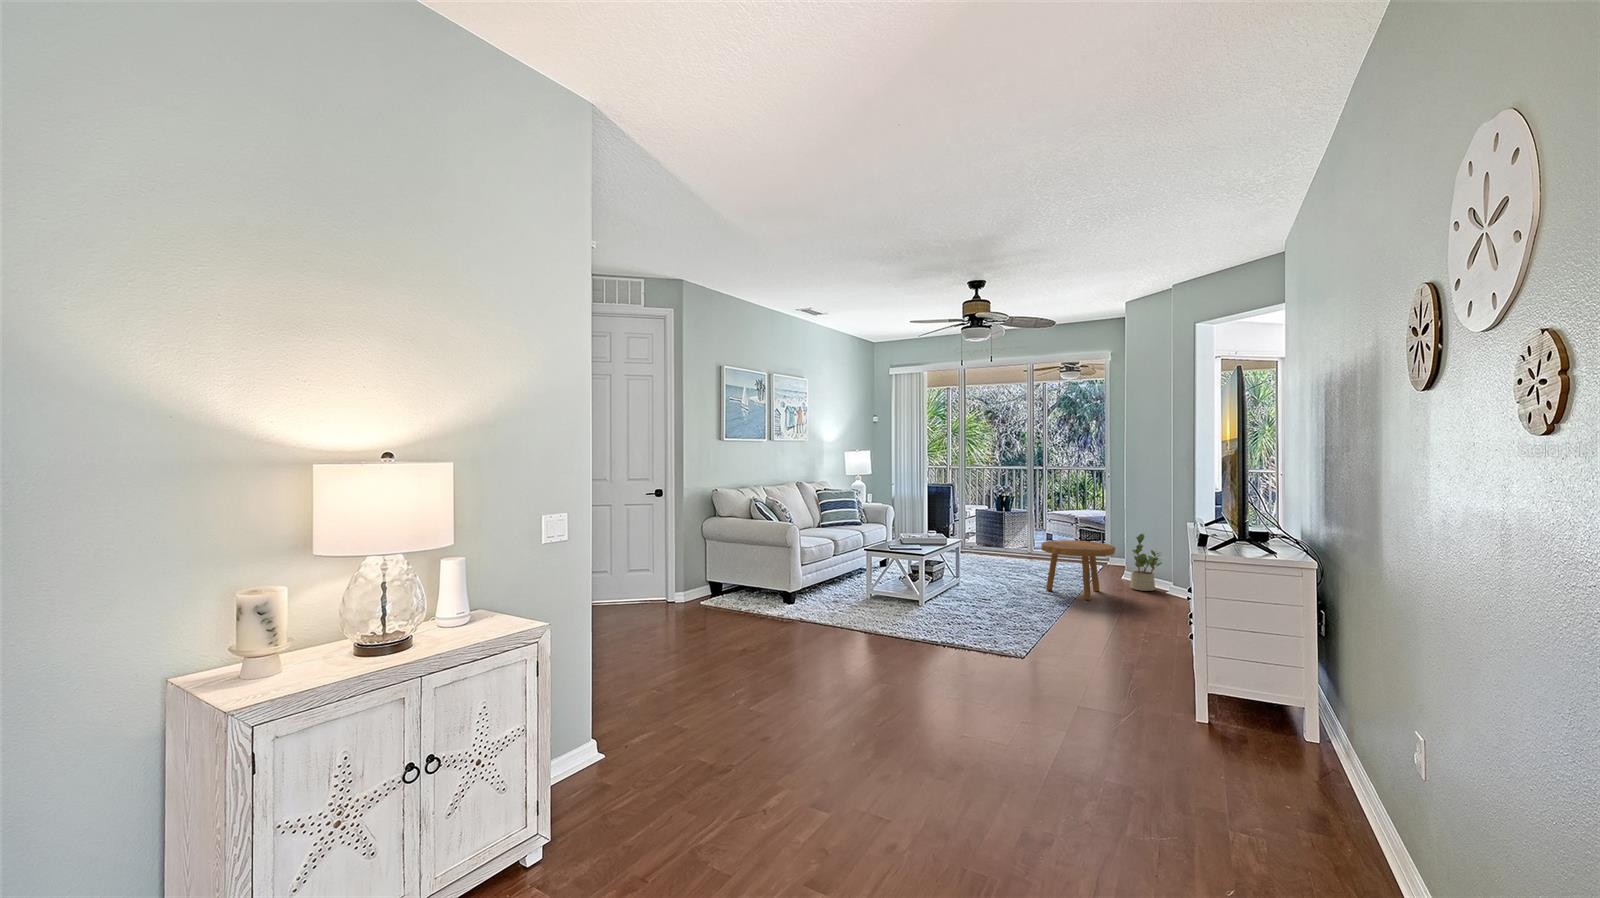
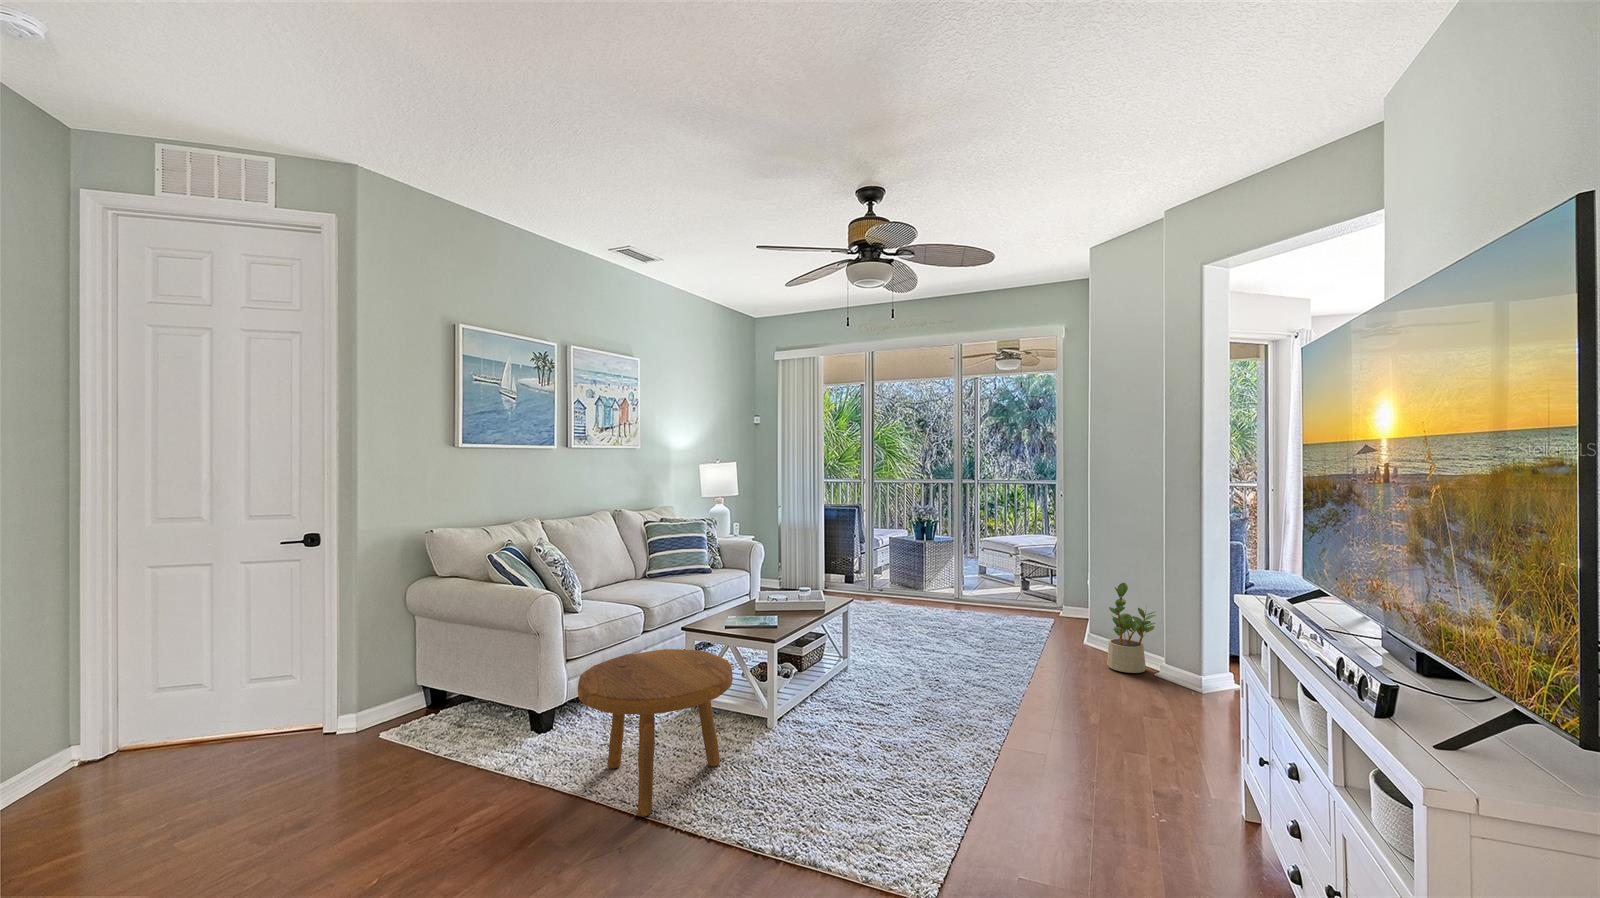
footstool: present [1041,540,1115,600] -> present [578,649,733,817]

